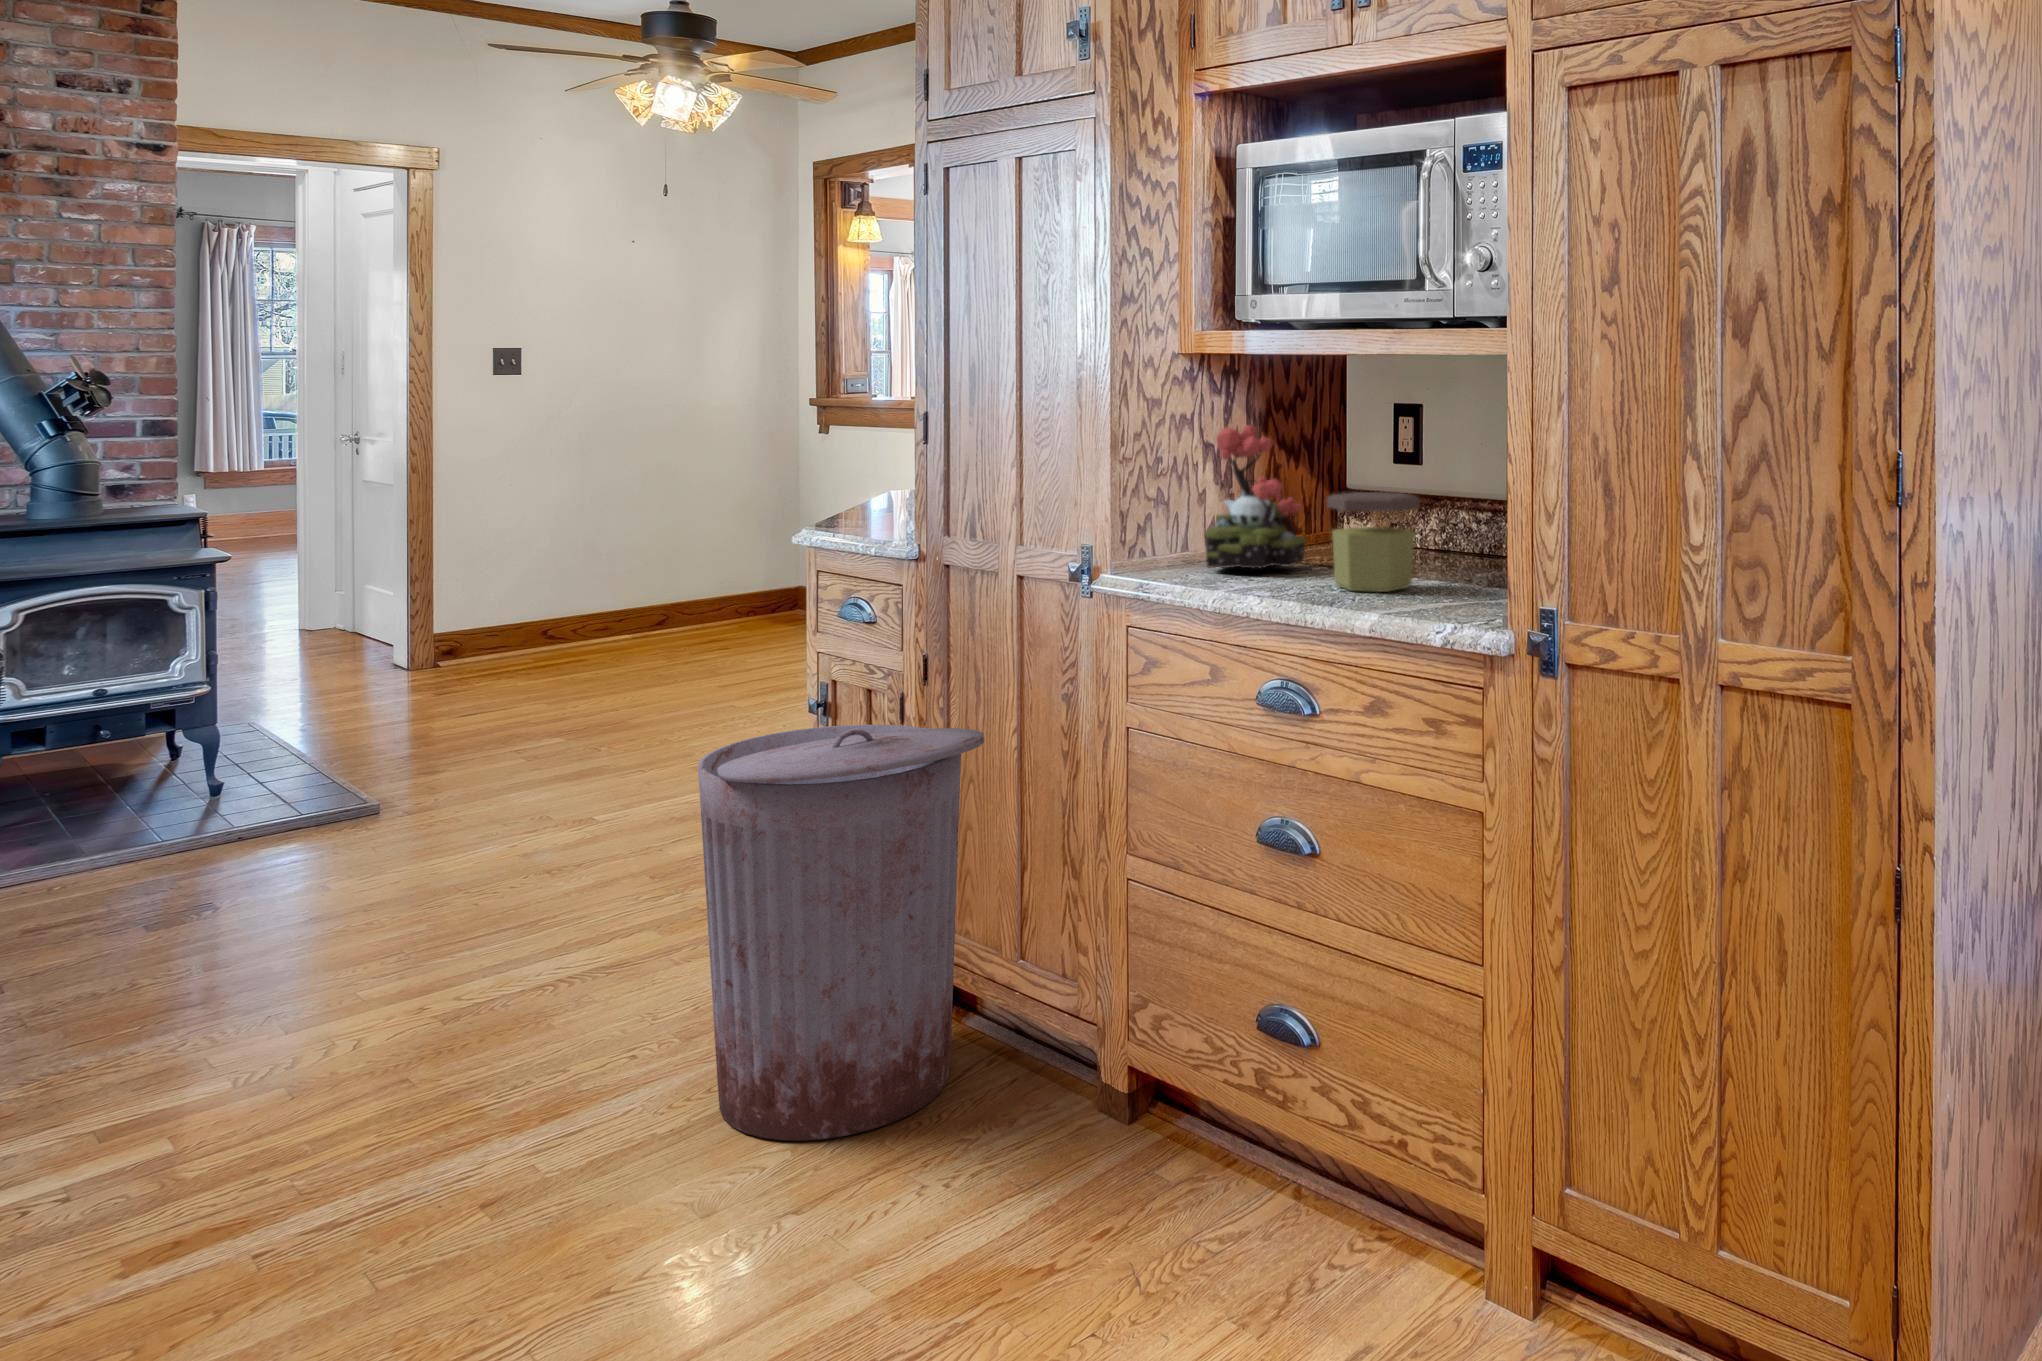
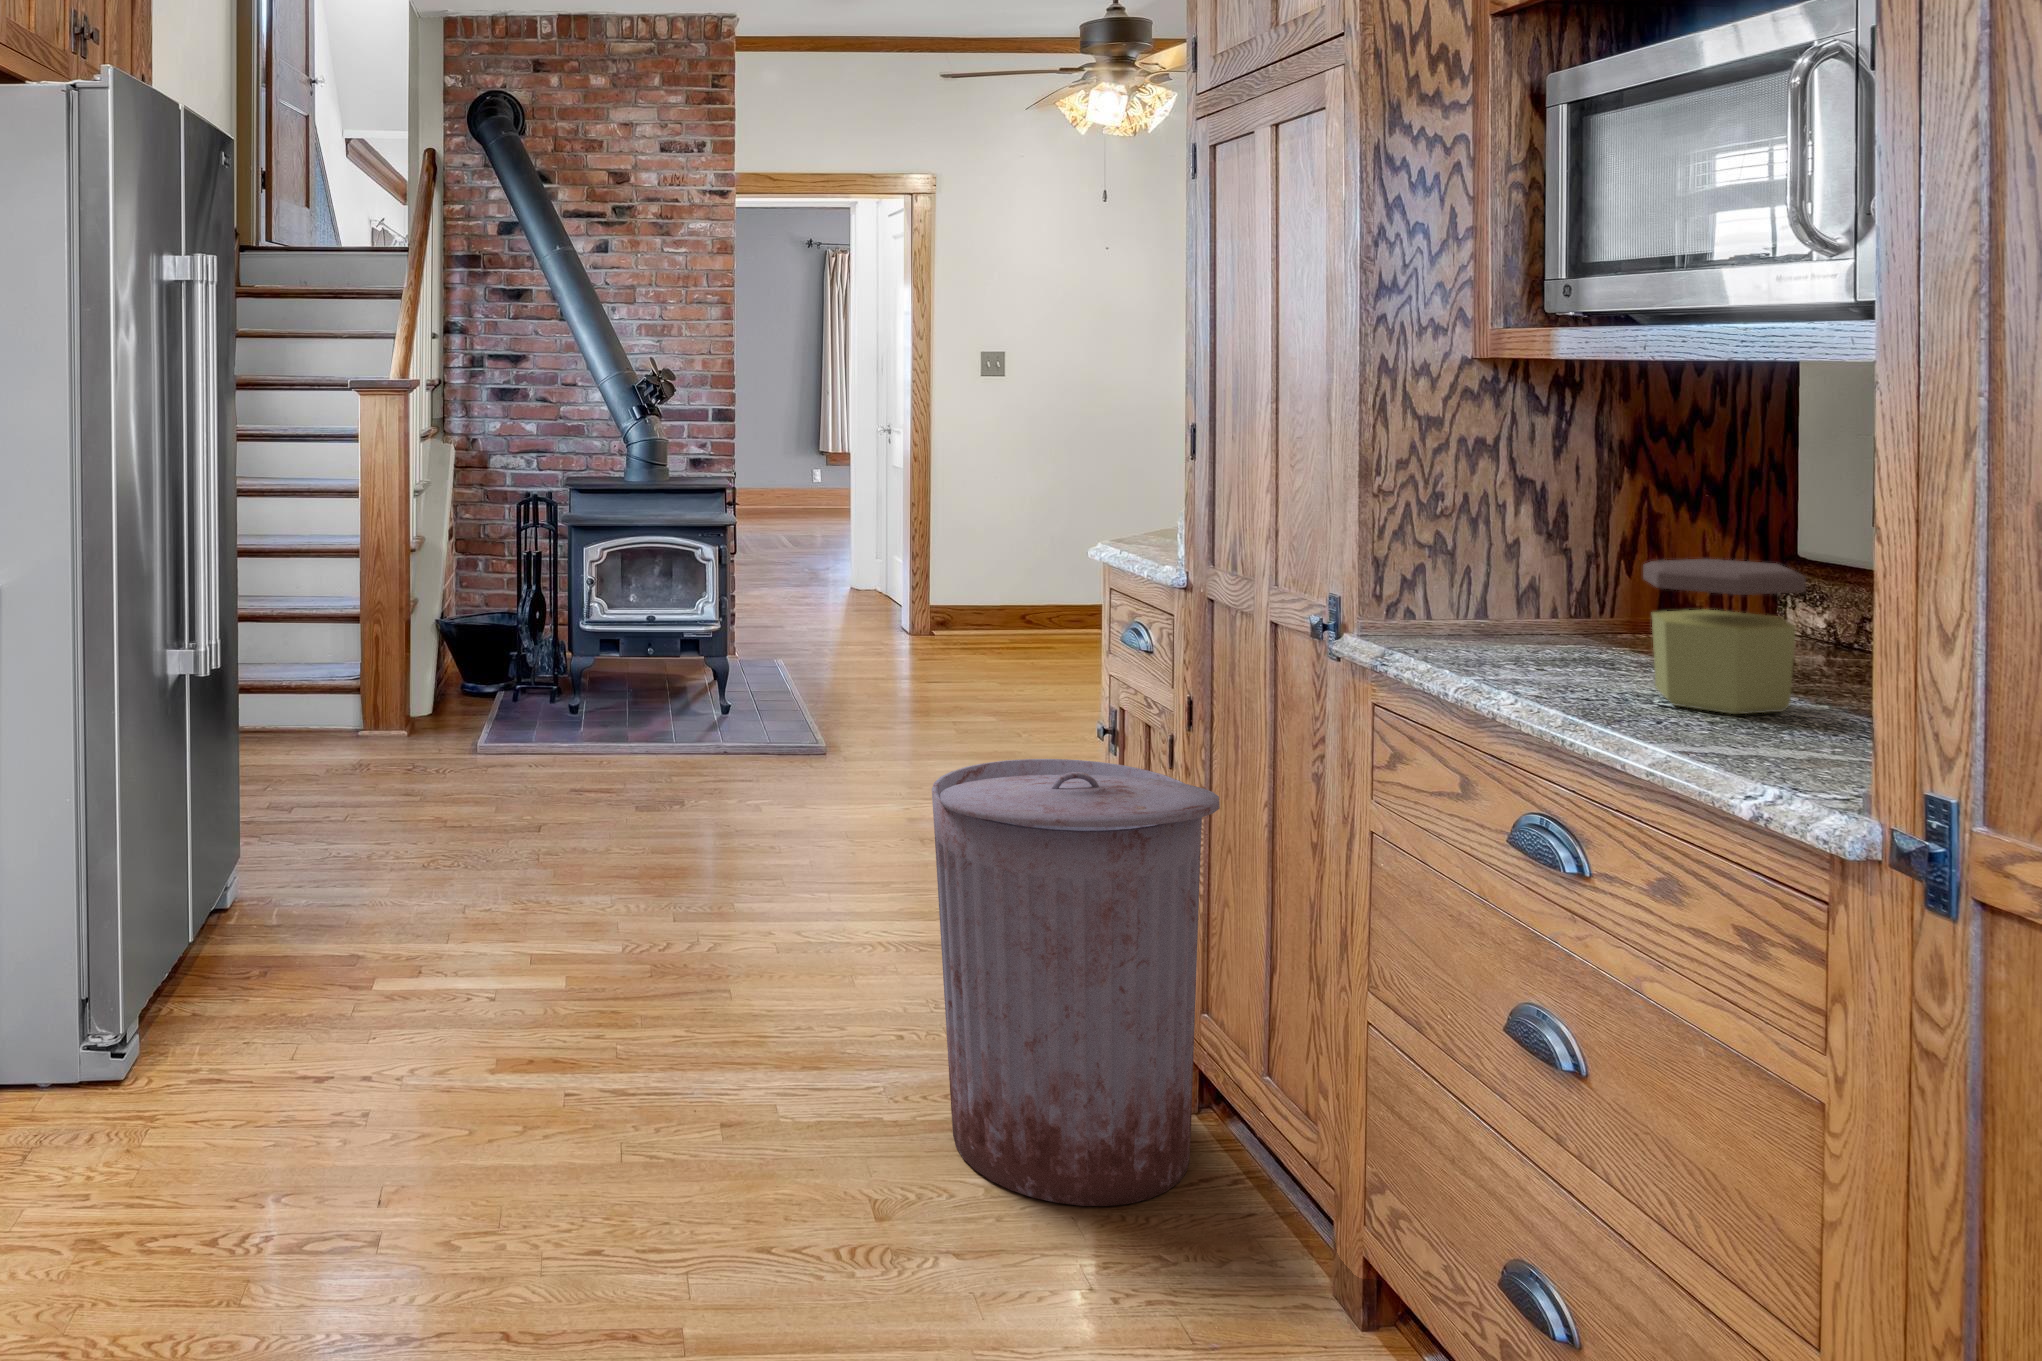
plant: present [1205,425,1306,568] -> none [1481,452,1654,654]

